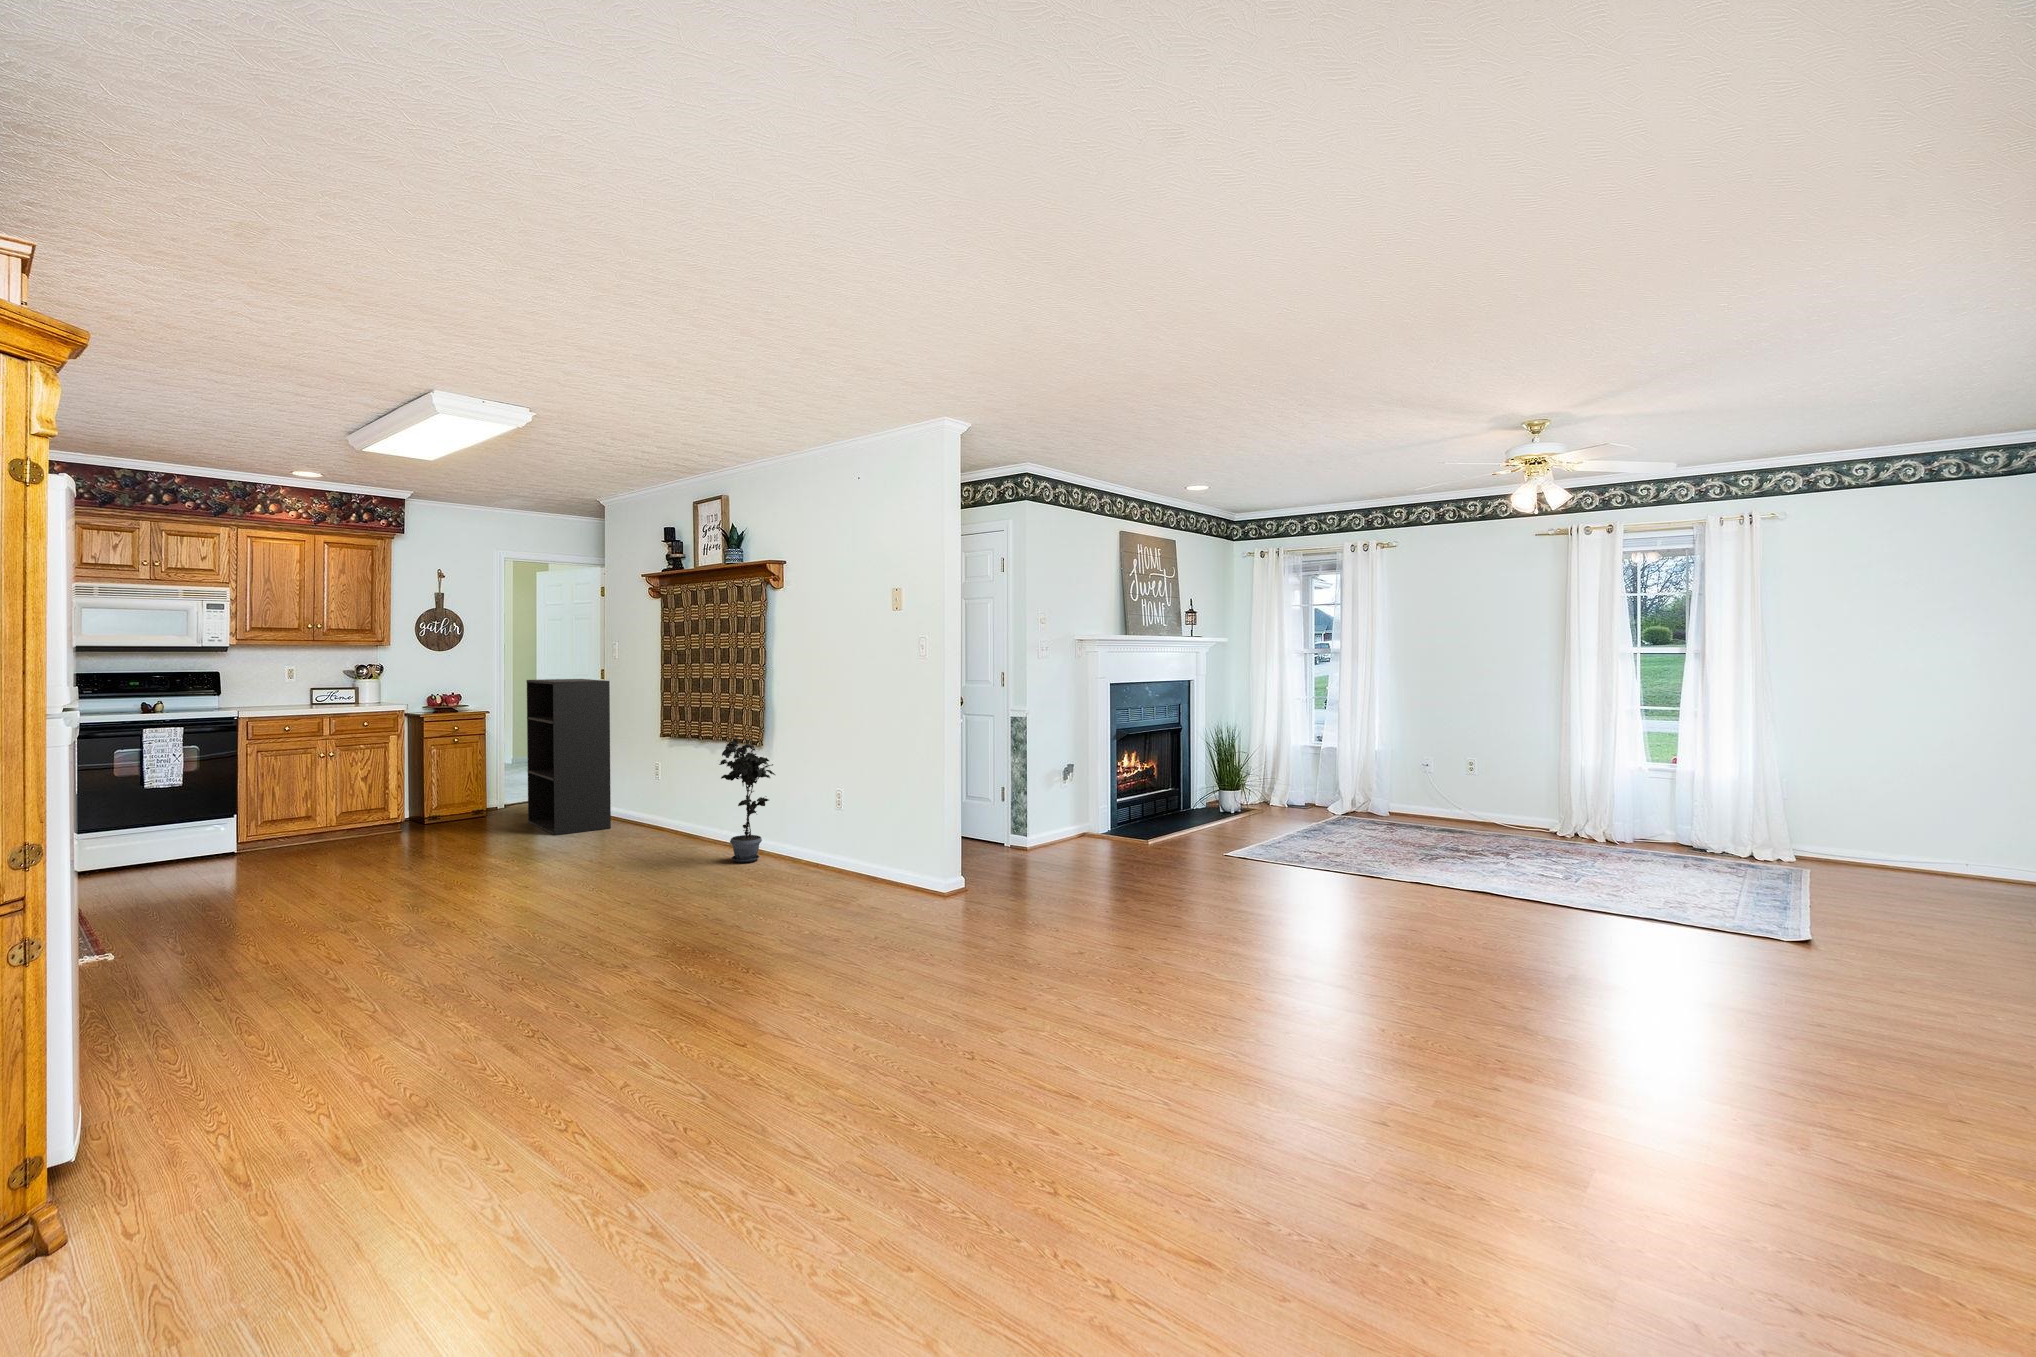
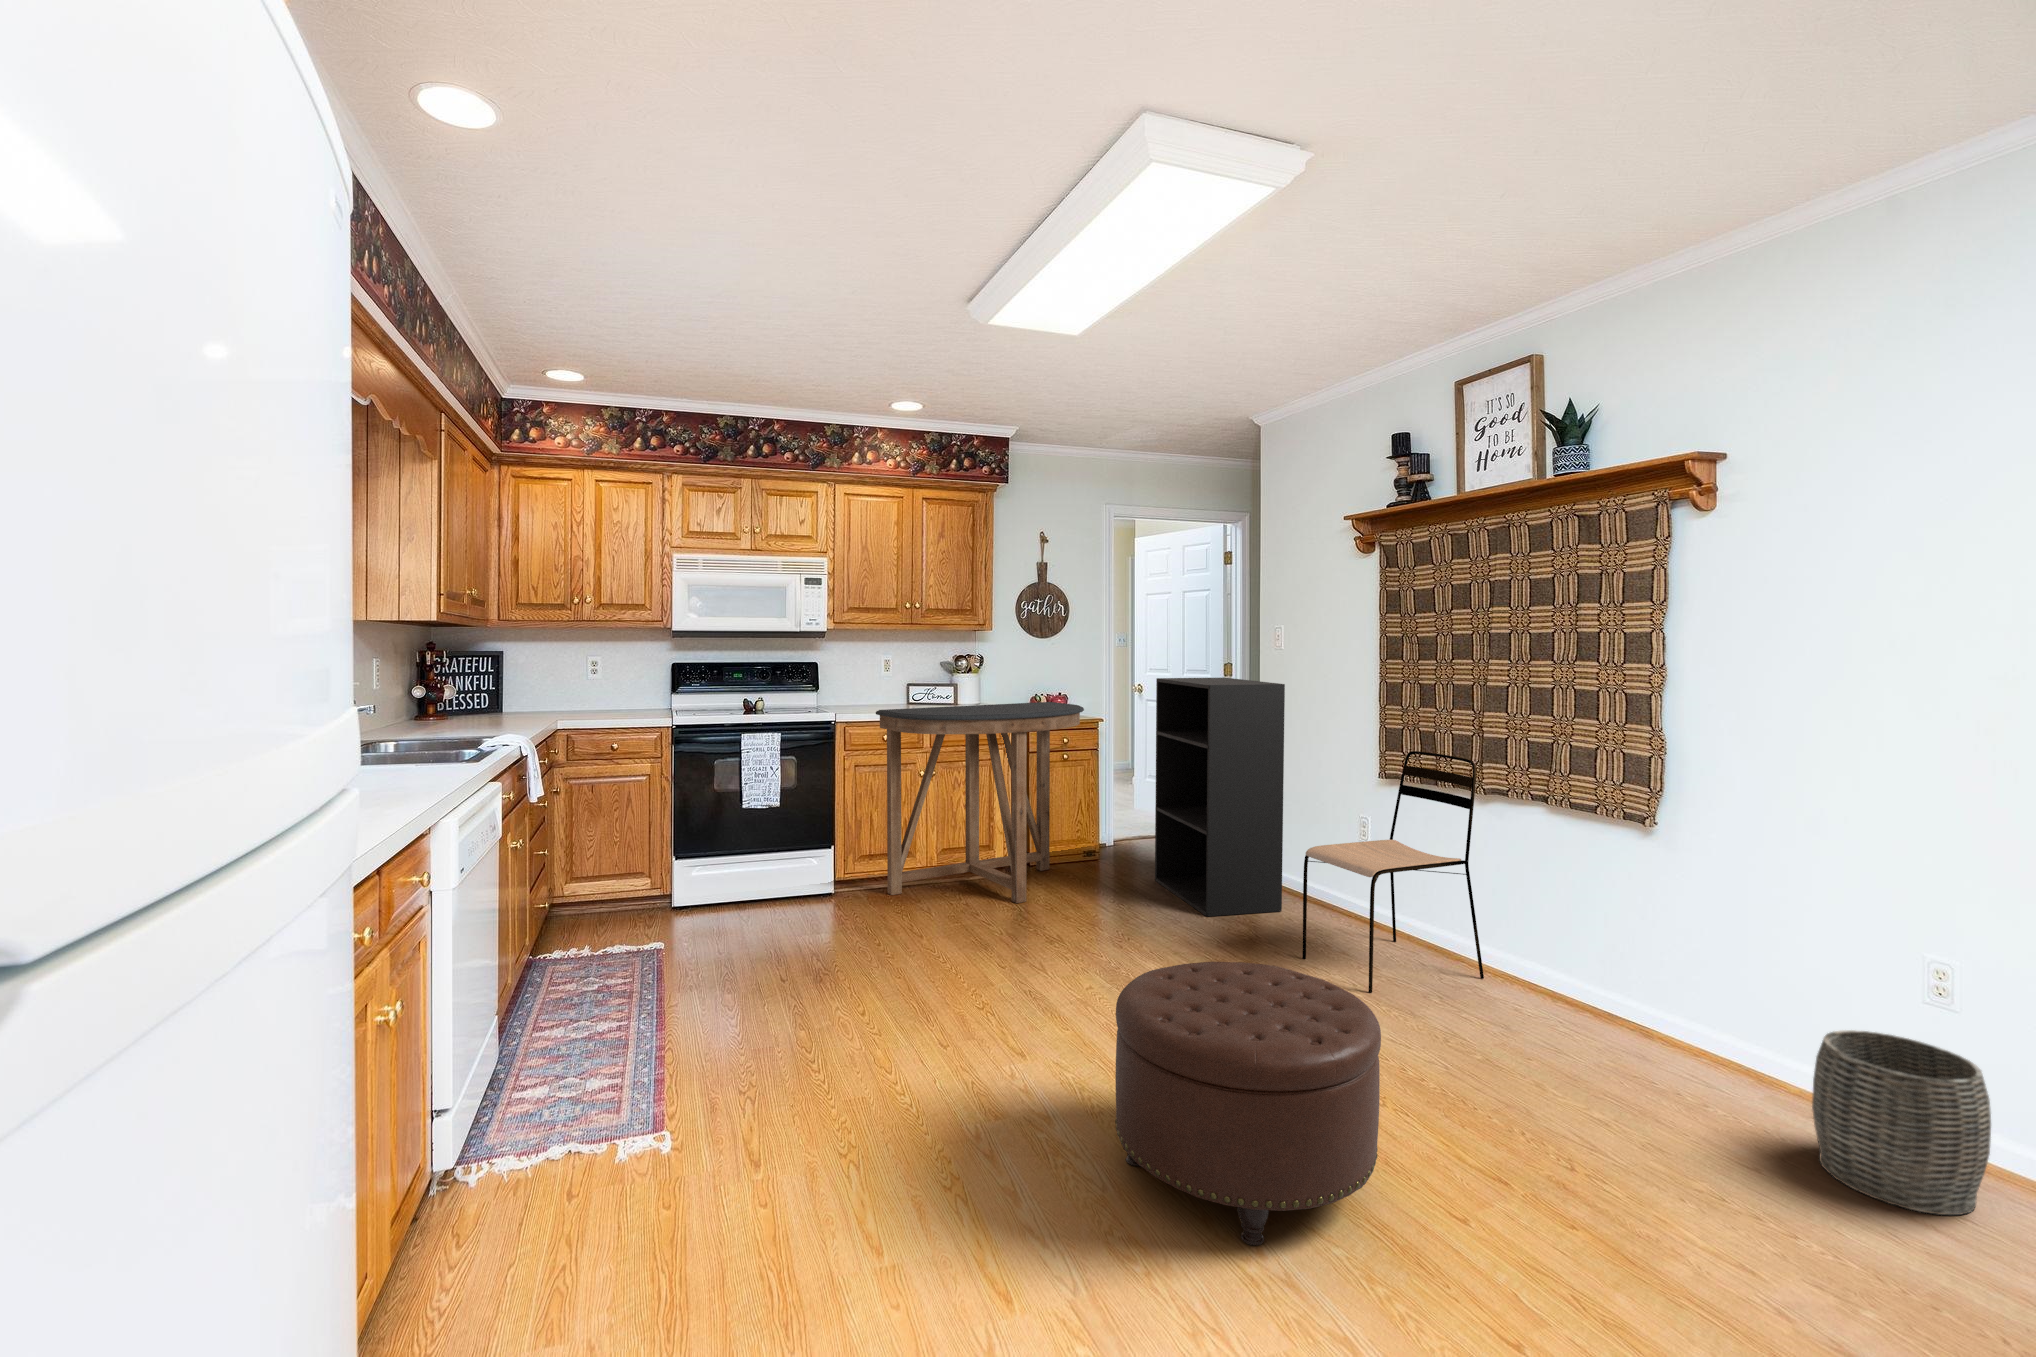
console table: none [278,699,468,848] -> present [876,702,1084,903]
dining chair: none [605,718,710,854] -> present [1302,751,1484,993]
potted plant: present [719,736,775,863] -> none [1554,811,1694,1066]
ottoman: none [429,818,575,931] -> present [1115,962,1381,1246]
woven basket: none [791,820,847,884] -> present [1812,1030,1991,1215]

